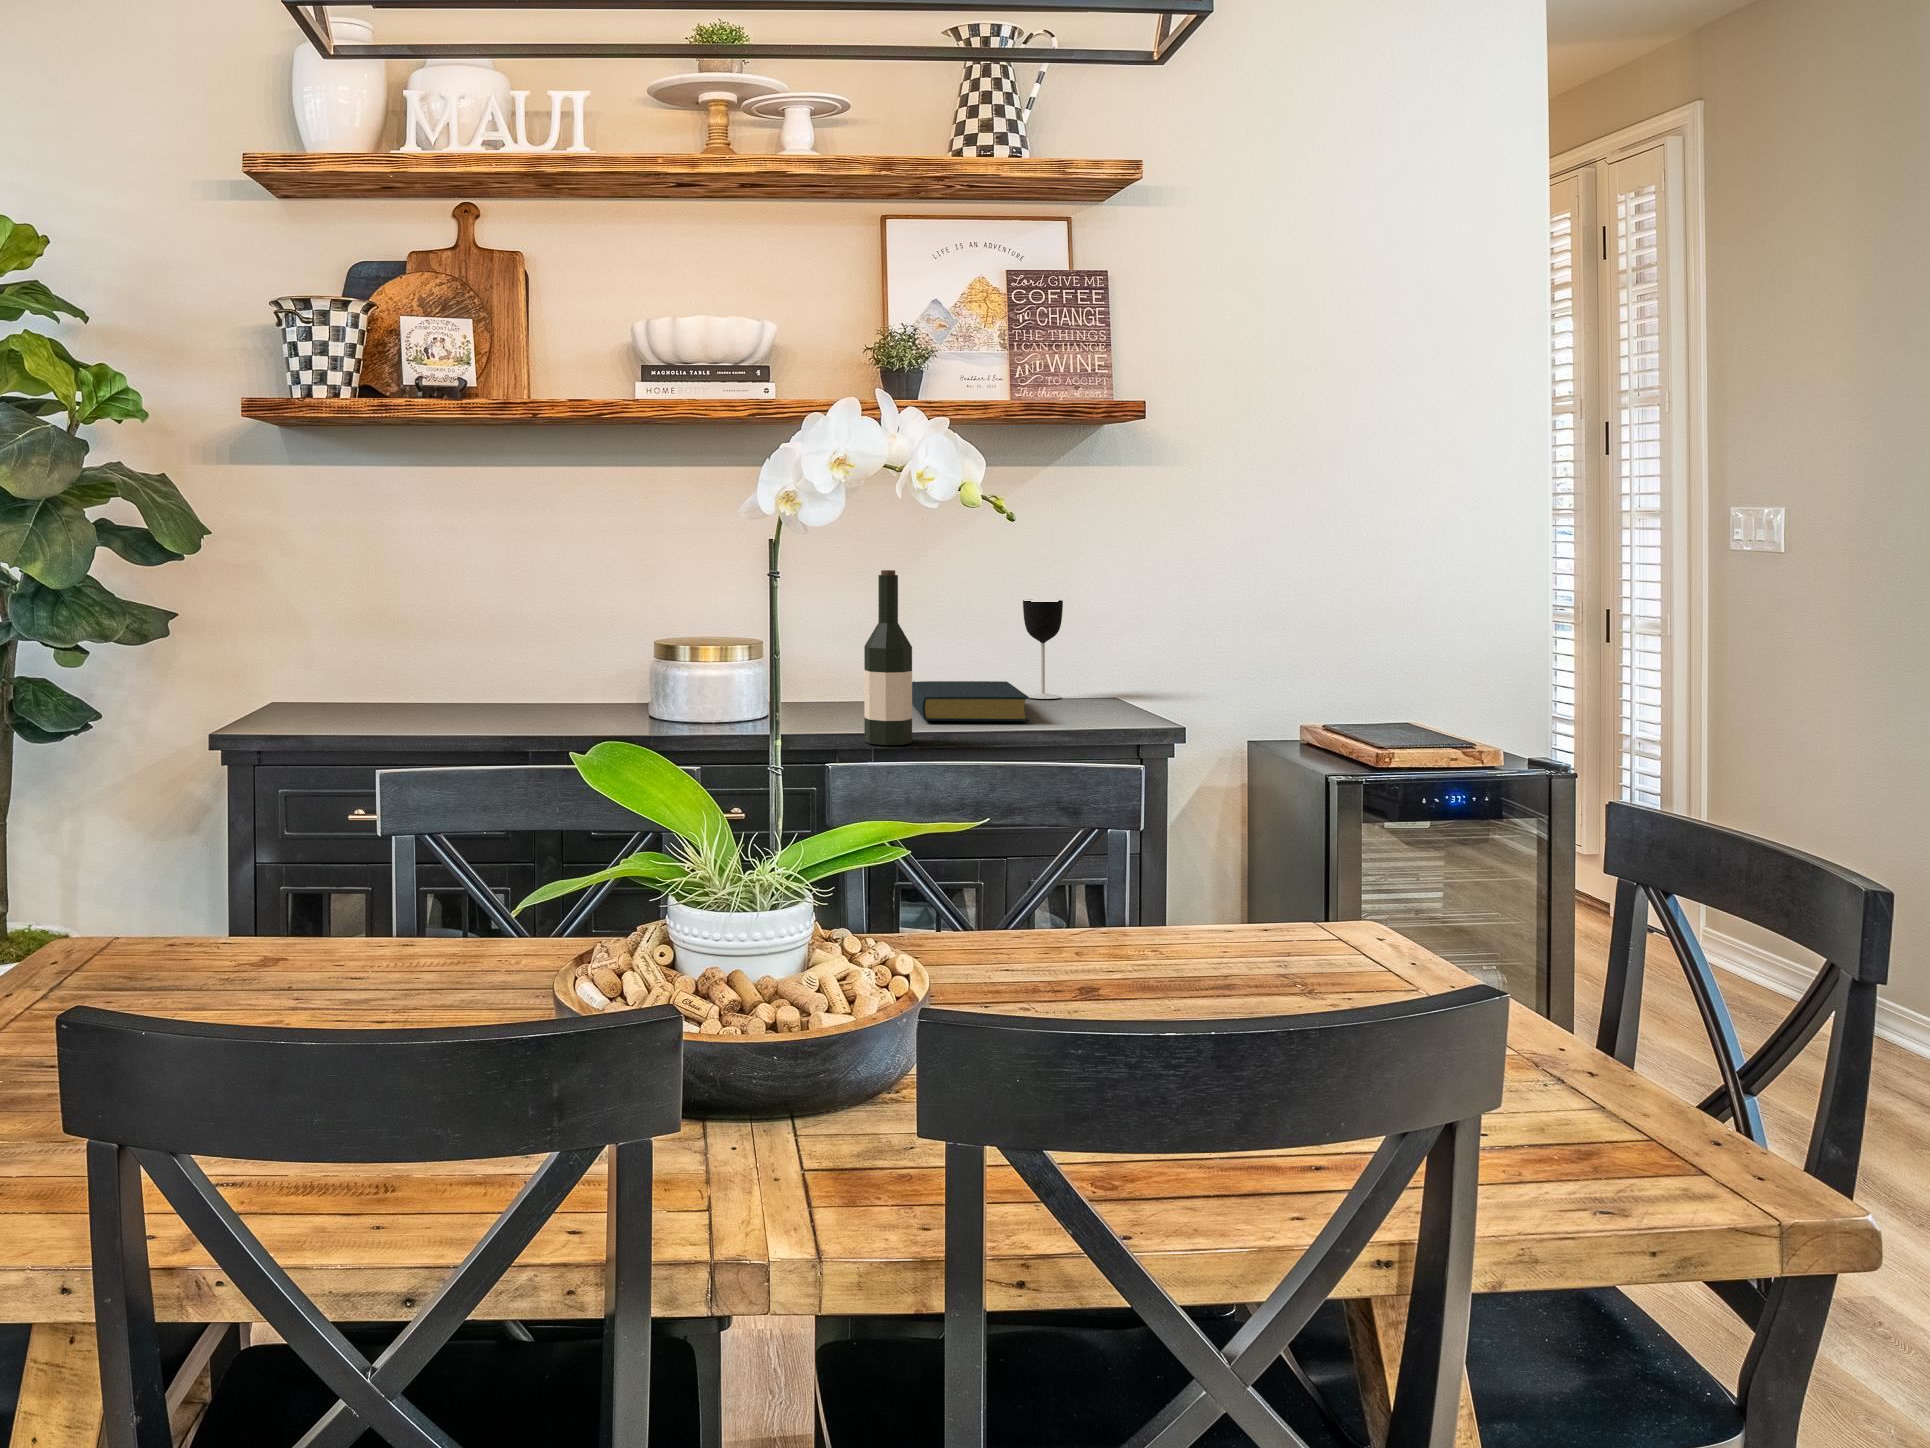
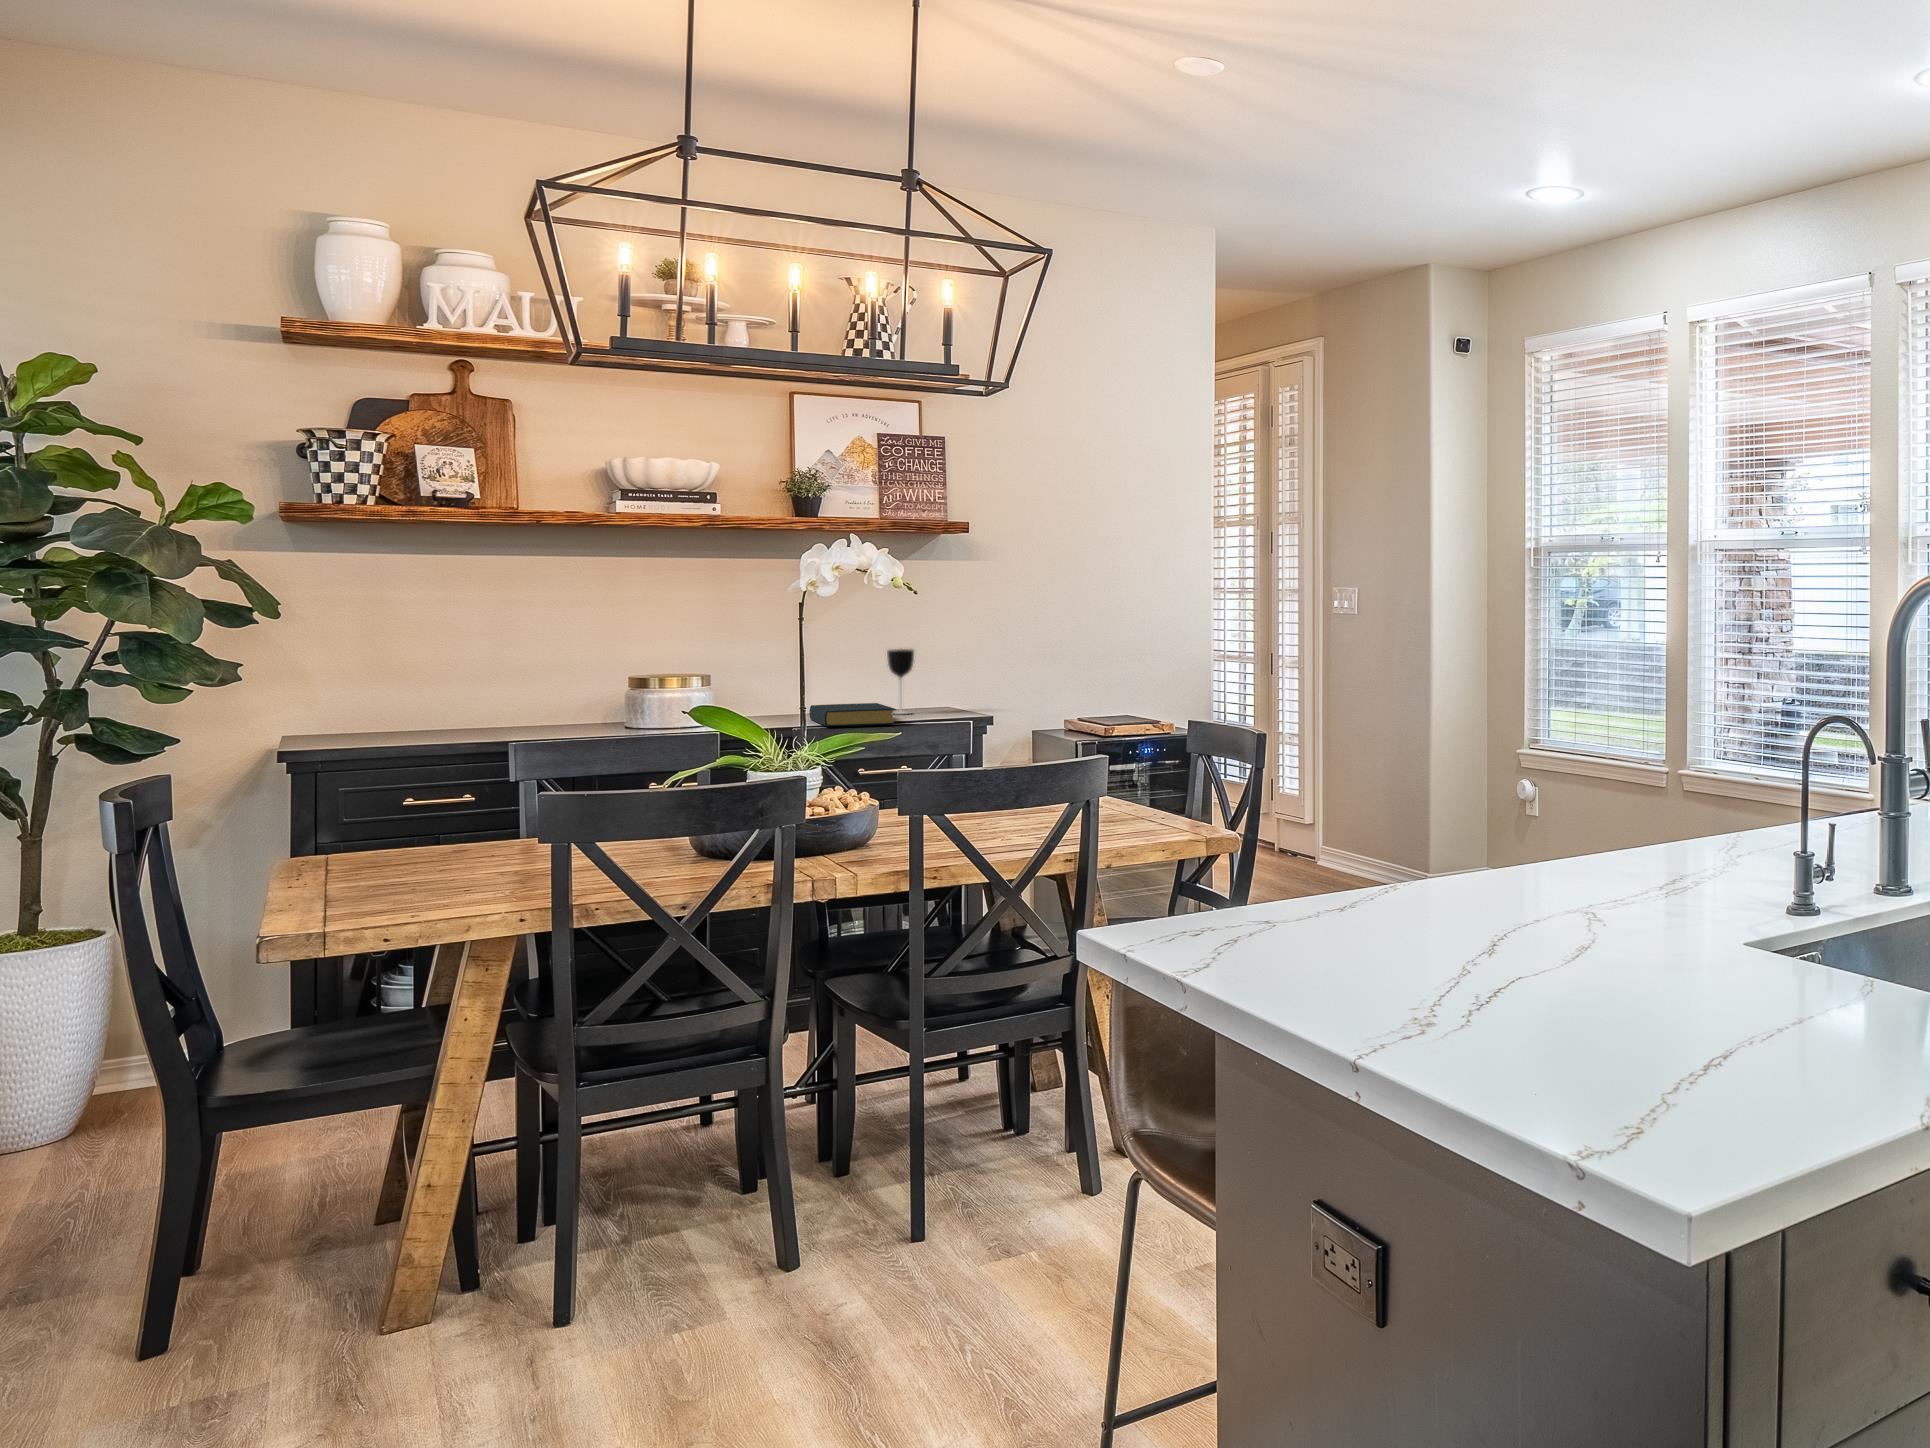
wine bottle: present [864,570,912,745] -> none [791,628,823,738]

